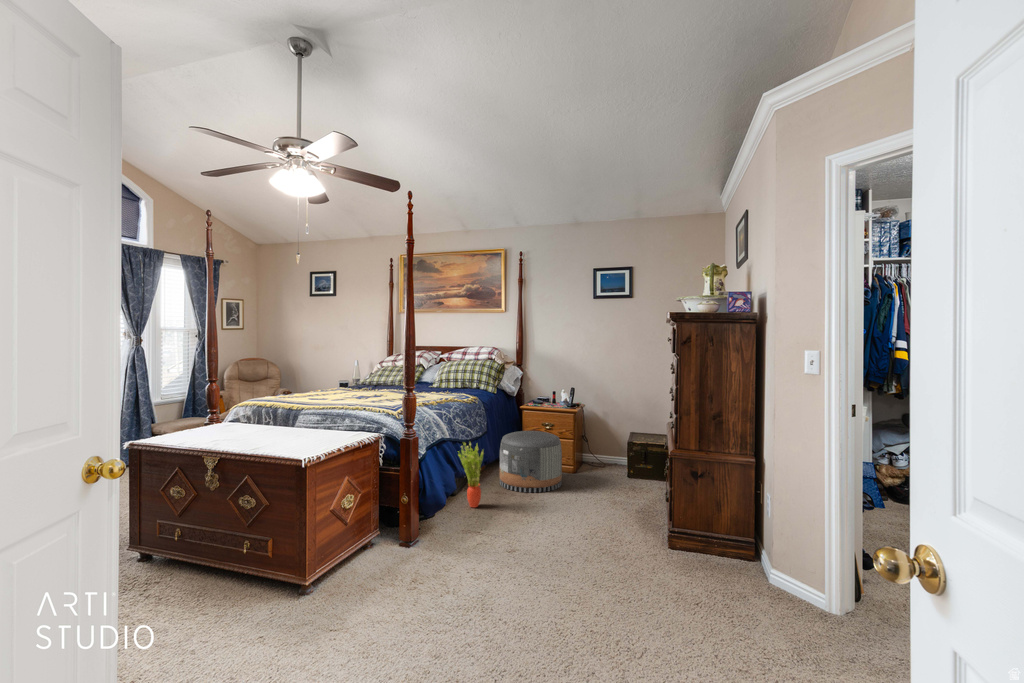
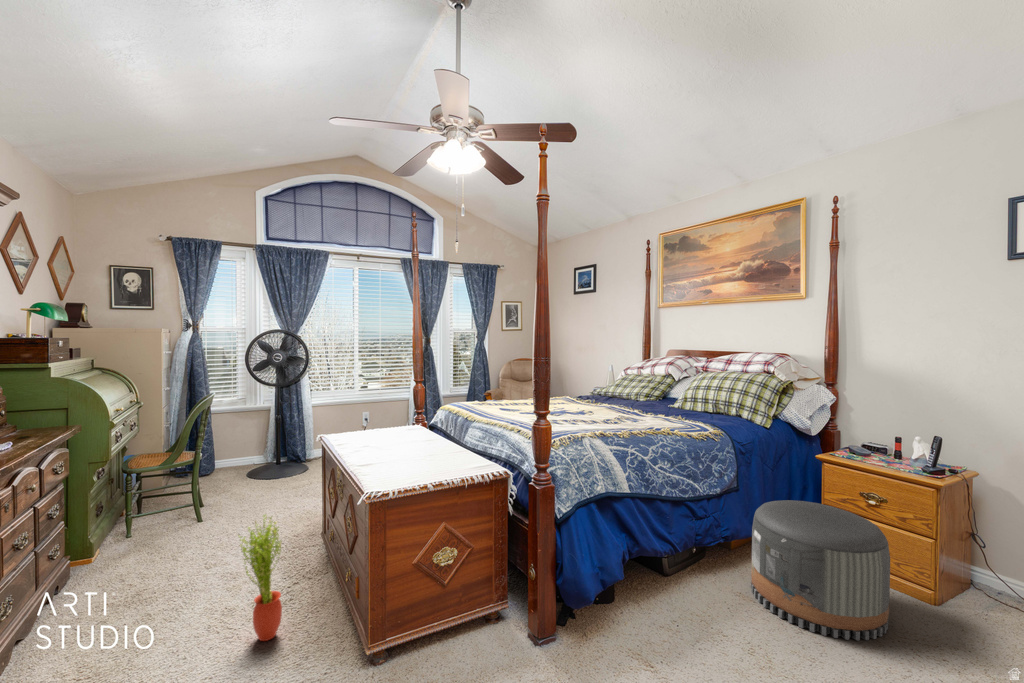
potted plant: present [458,444,483,507] -> present [238,515,282,641]

